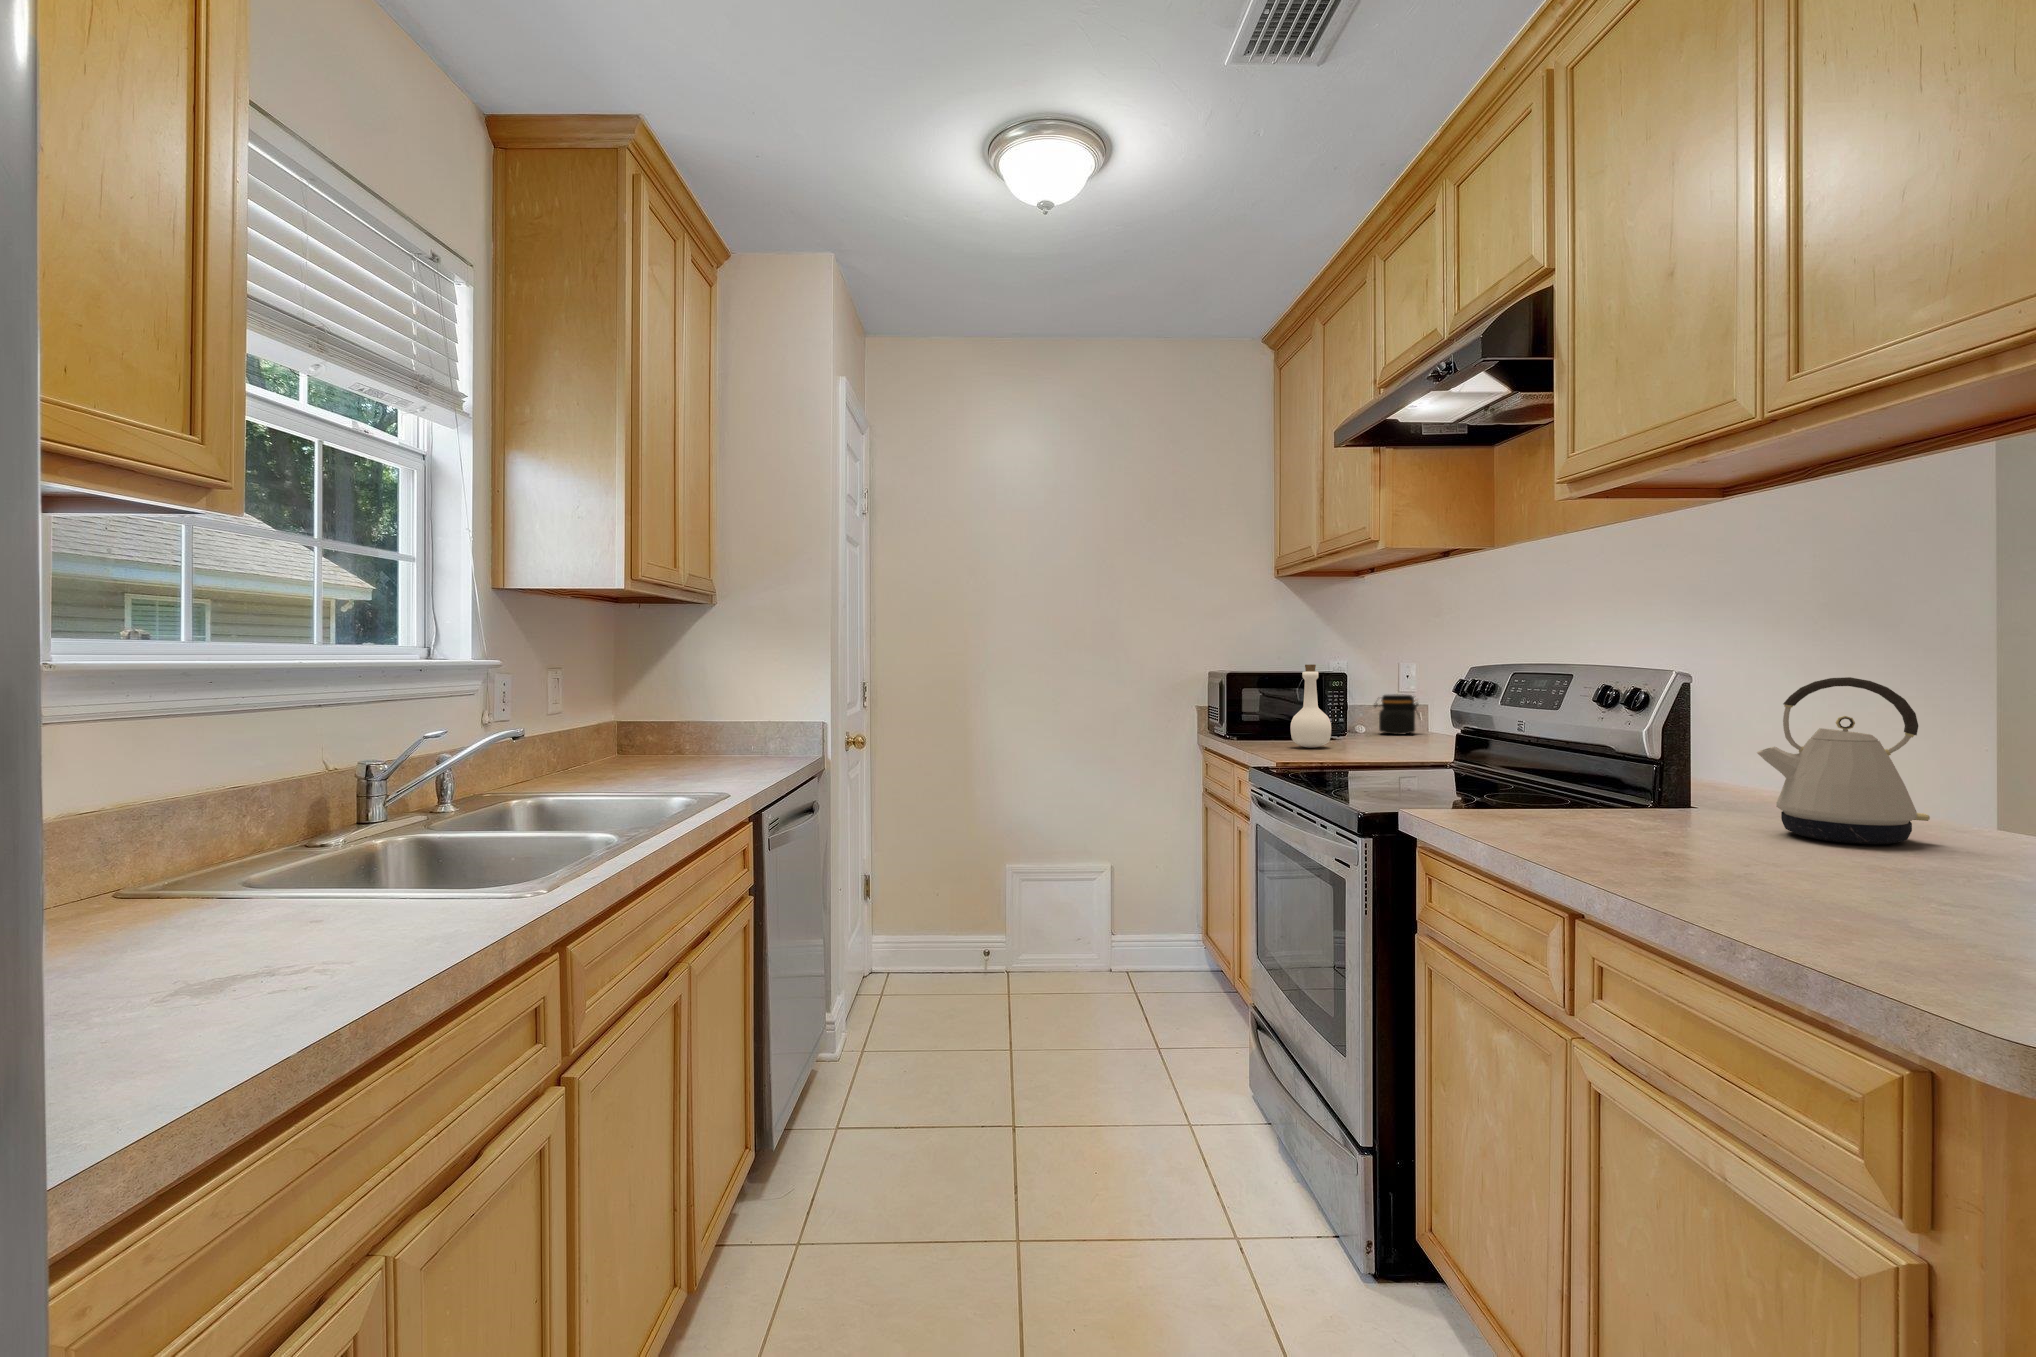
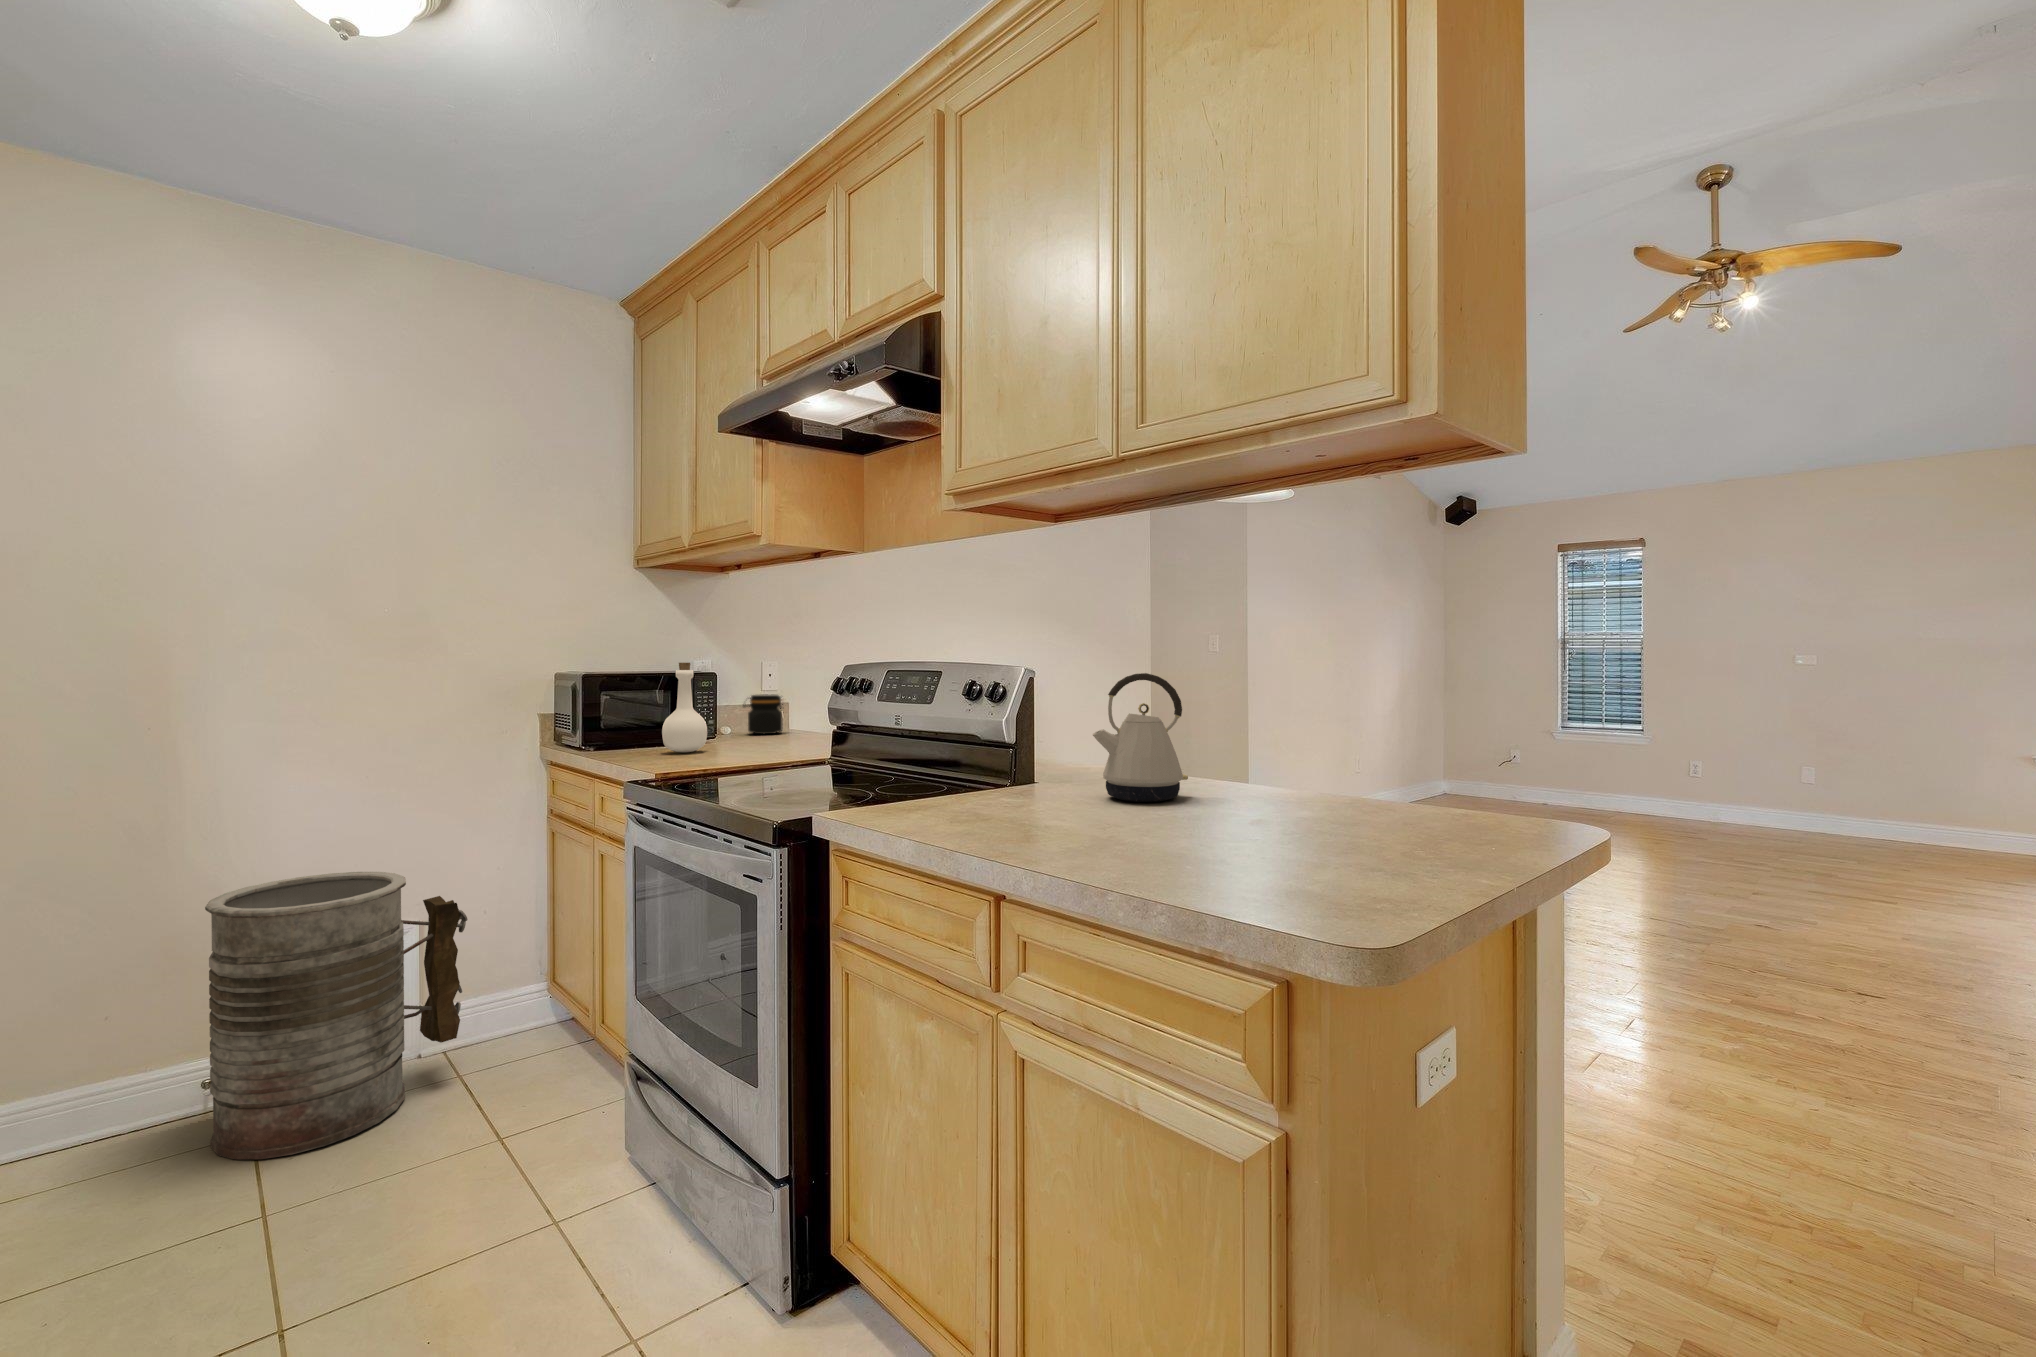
trash can: none [993,821,1143,1015] -> present [205,872,468,1160]

